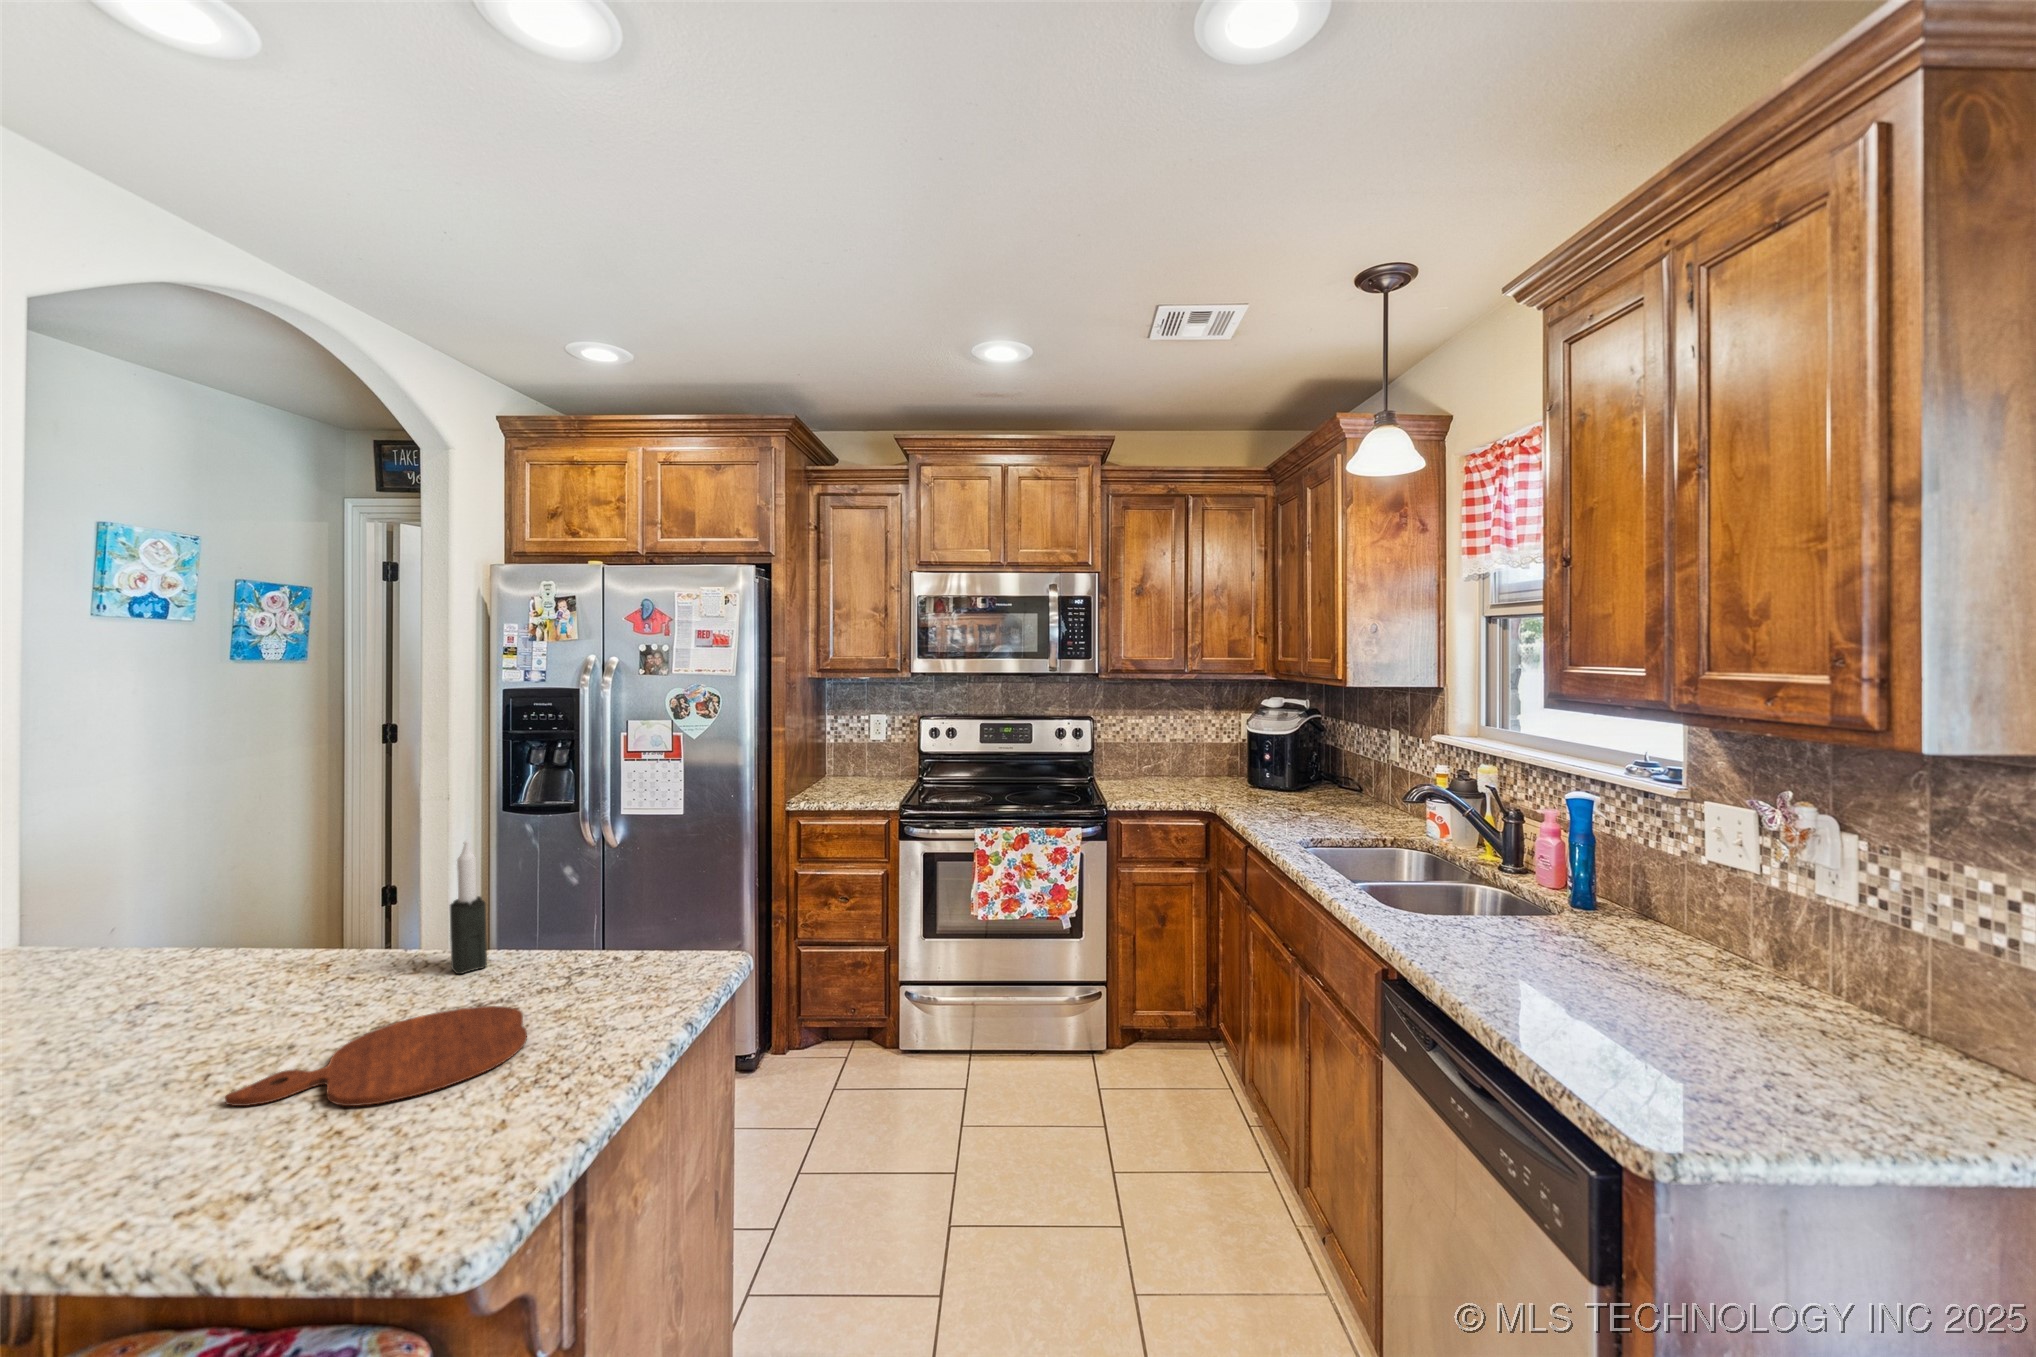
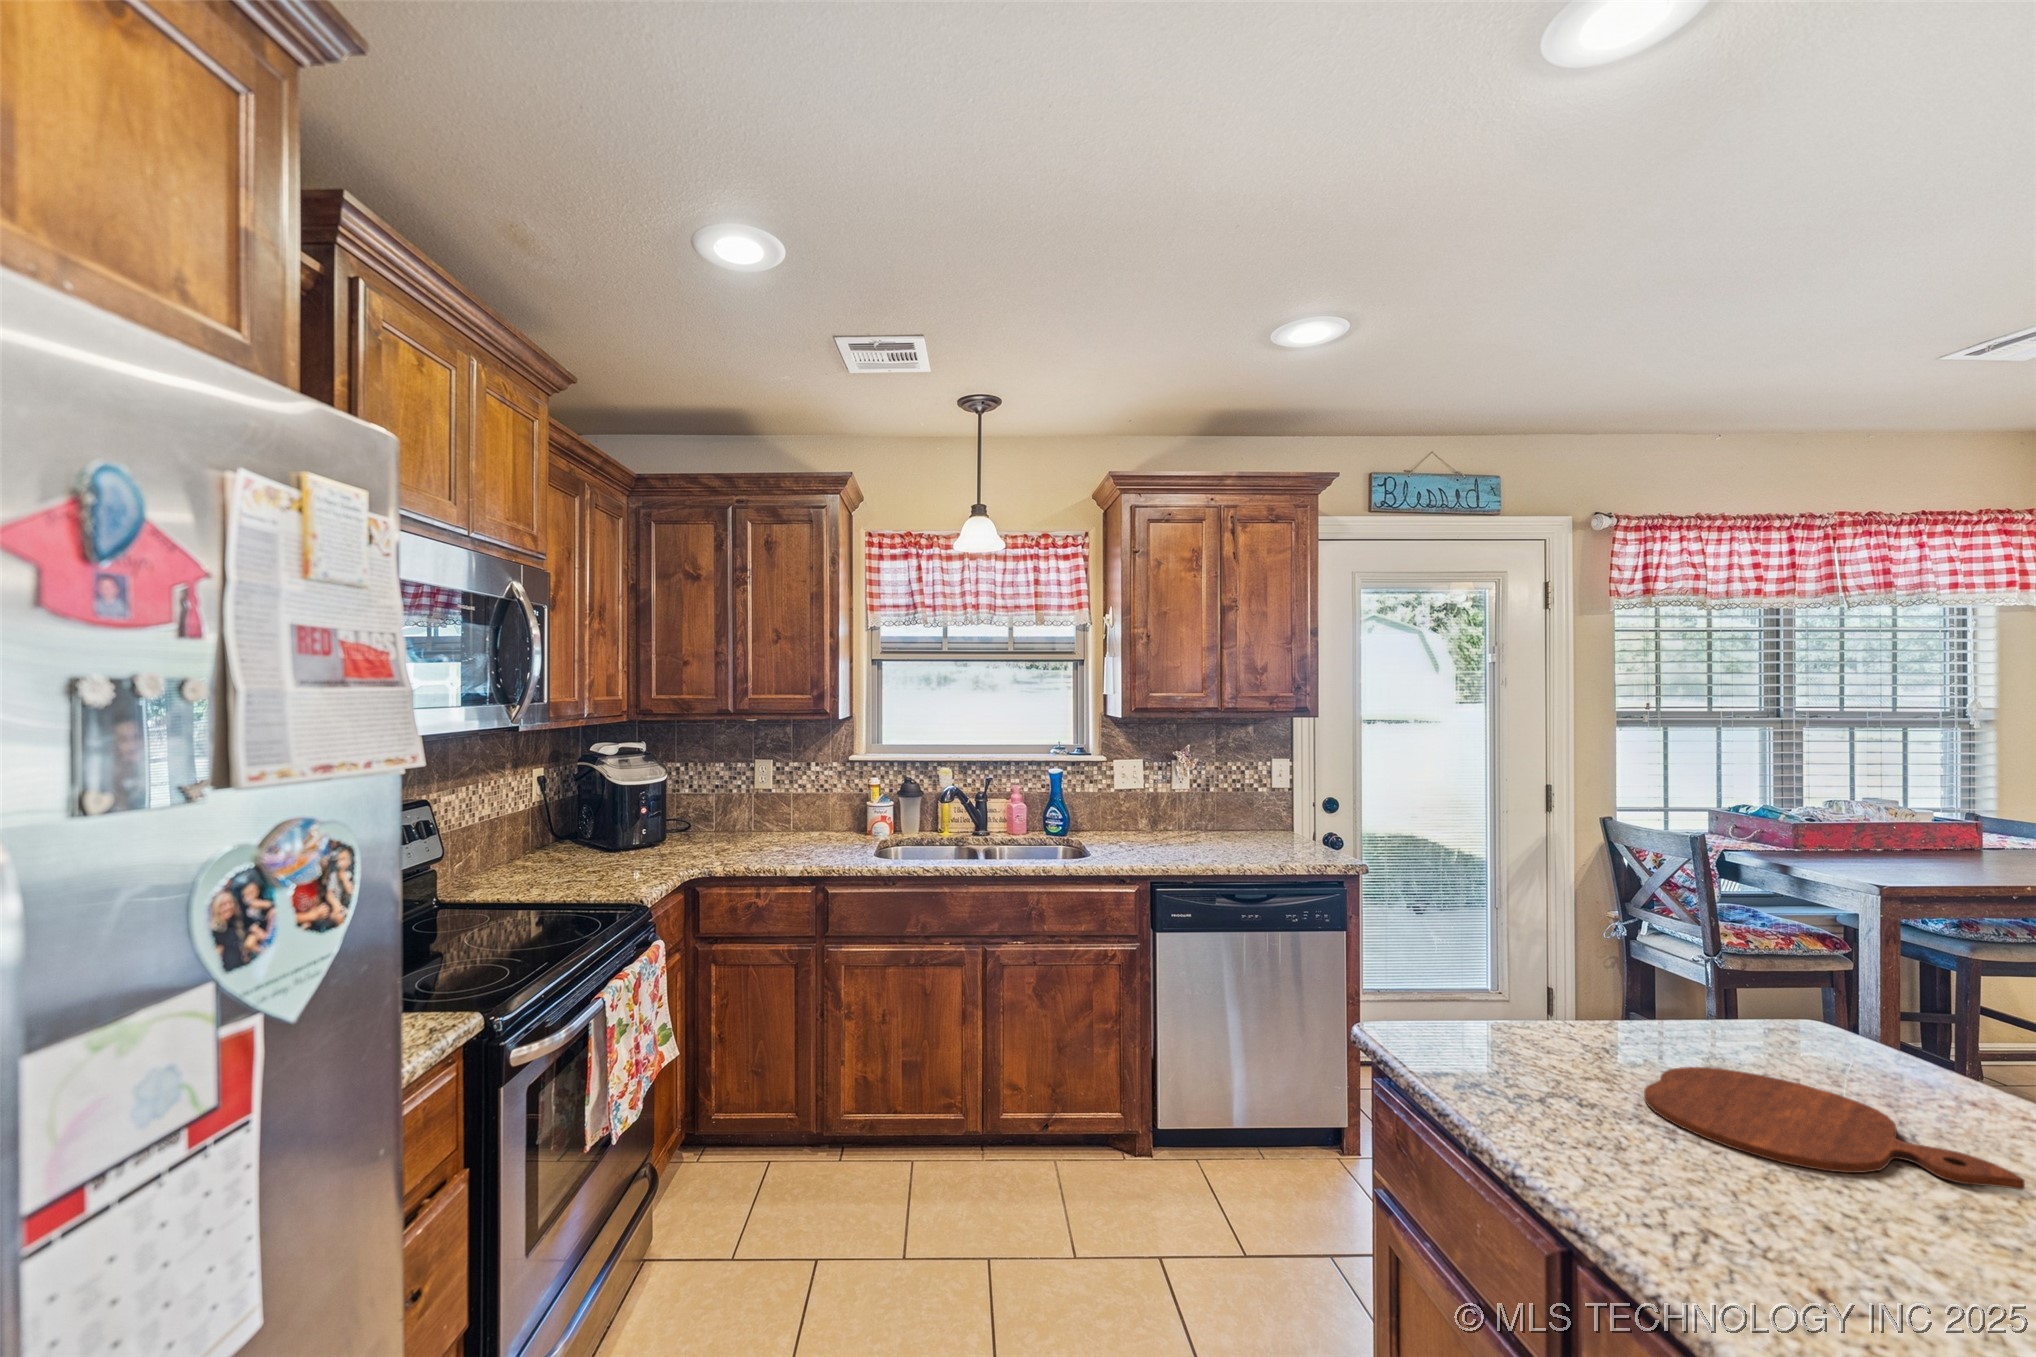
candle: present [450,841,487,974] -> none [1596,963,1654,1204]

